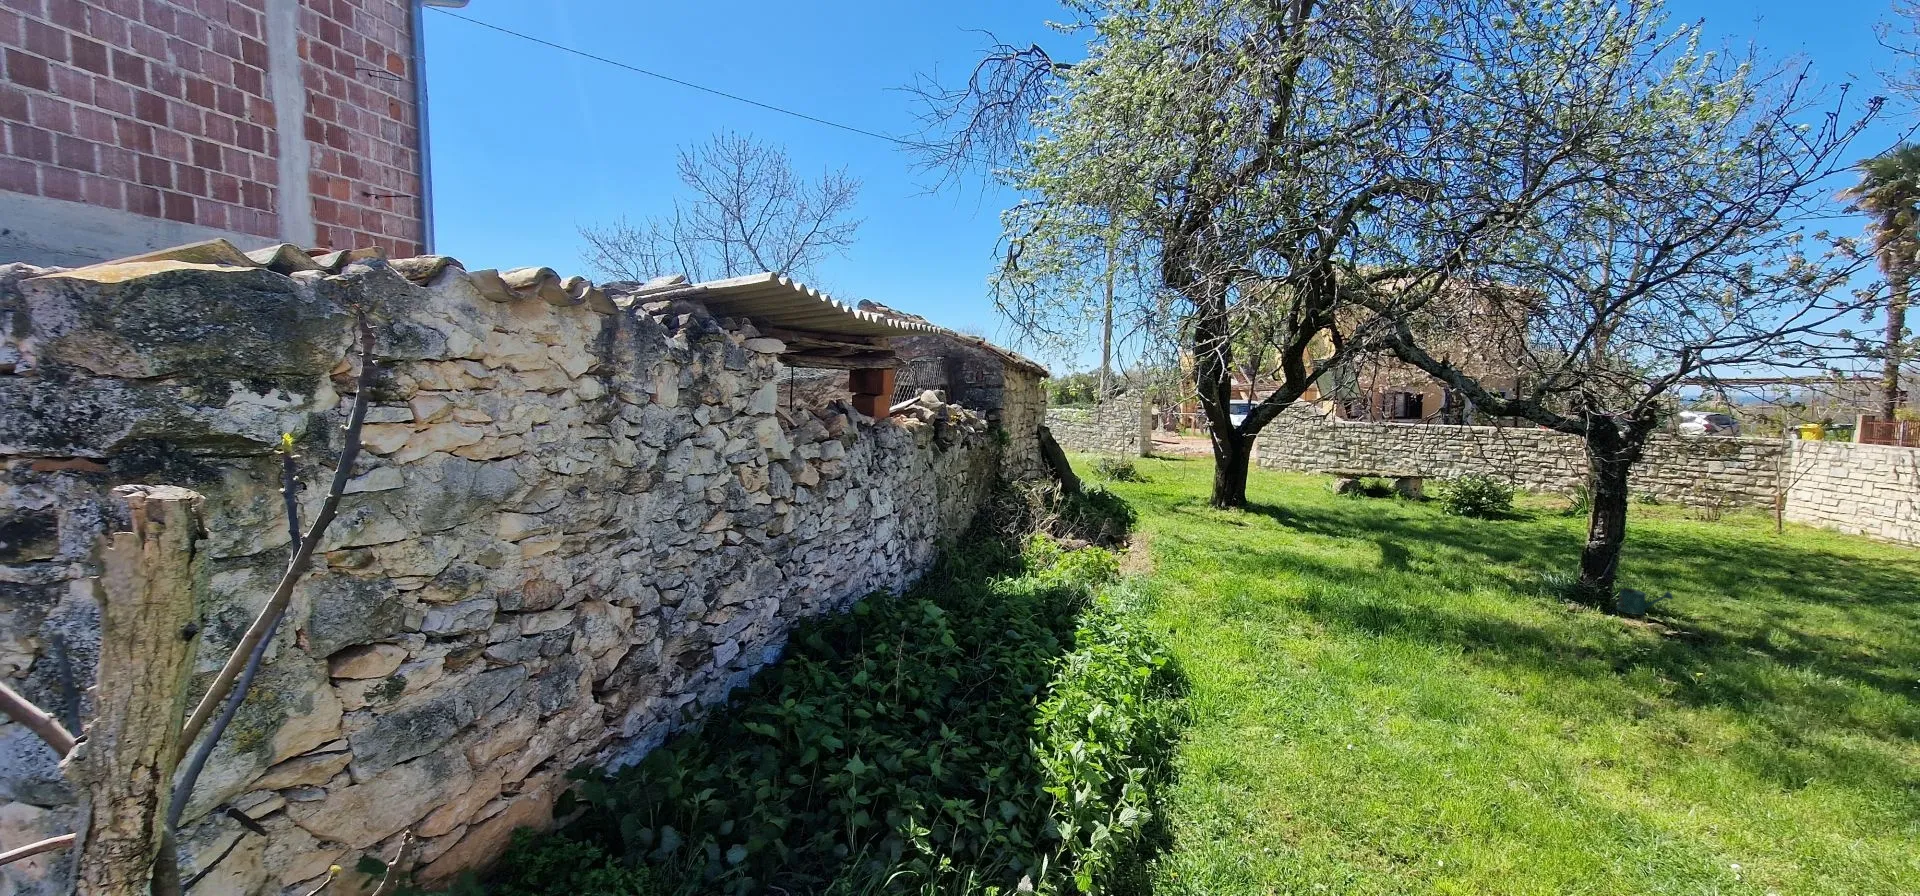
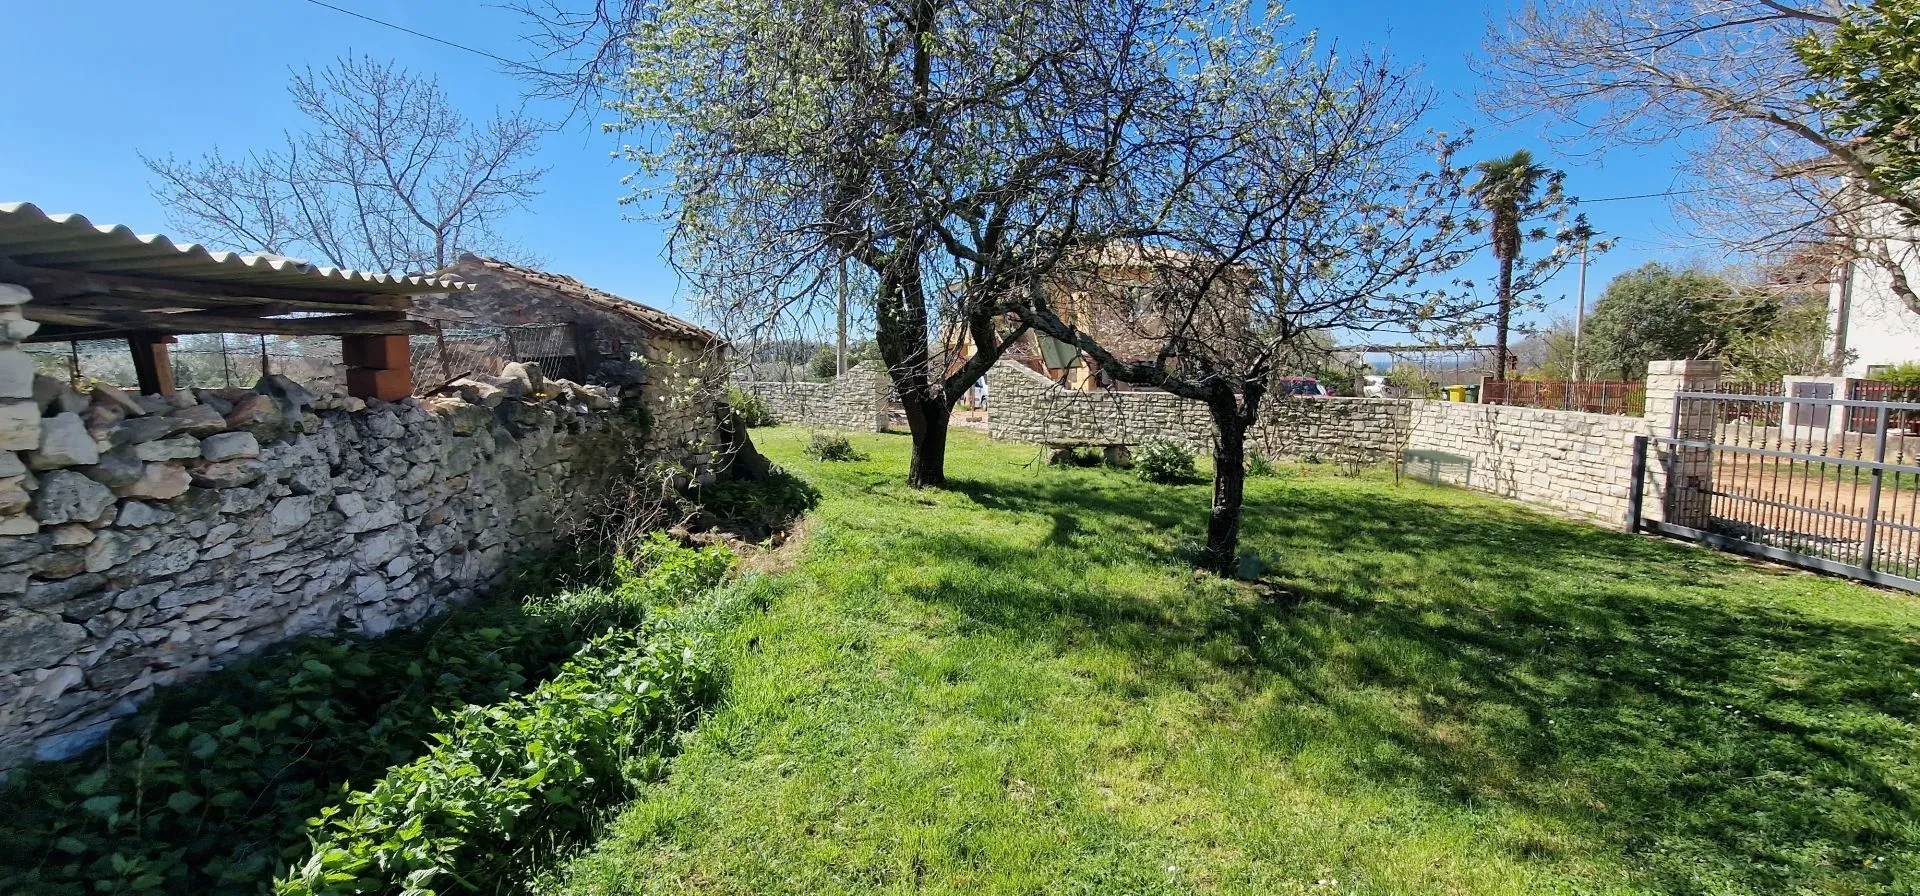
storage bench: none [1780,493,1894,543] -> present [1401,449,1475,489]

